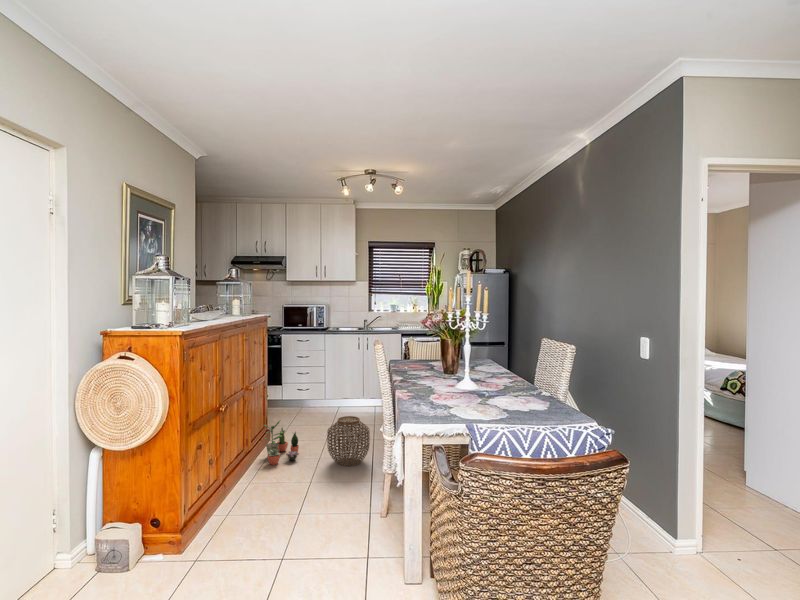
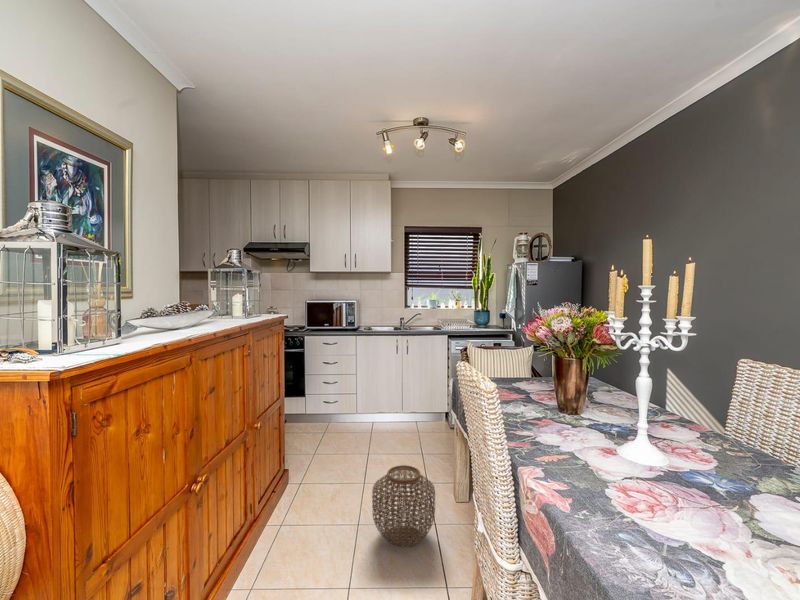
potted plant: present [265,420,299,465] -> none [278,468,330,542]

